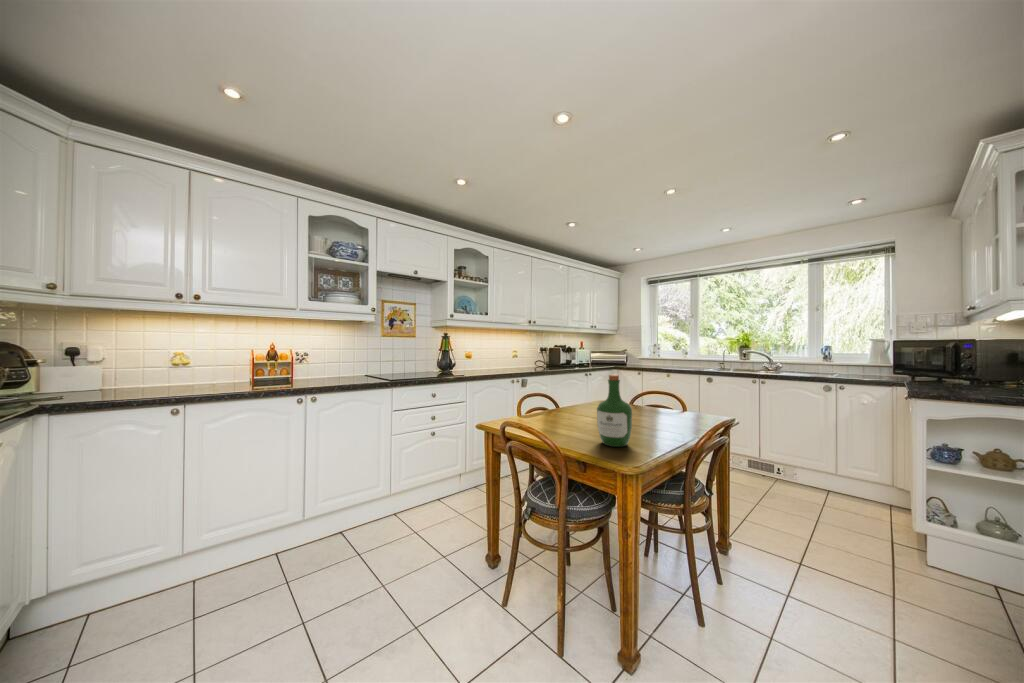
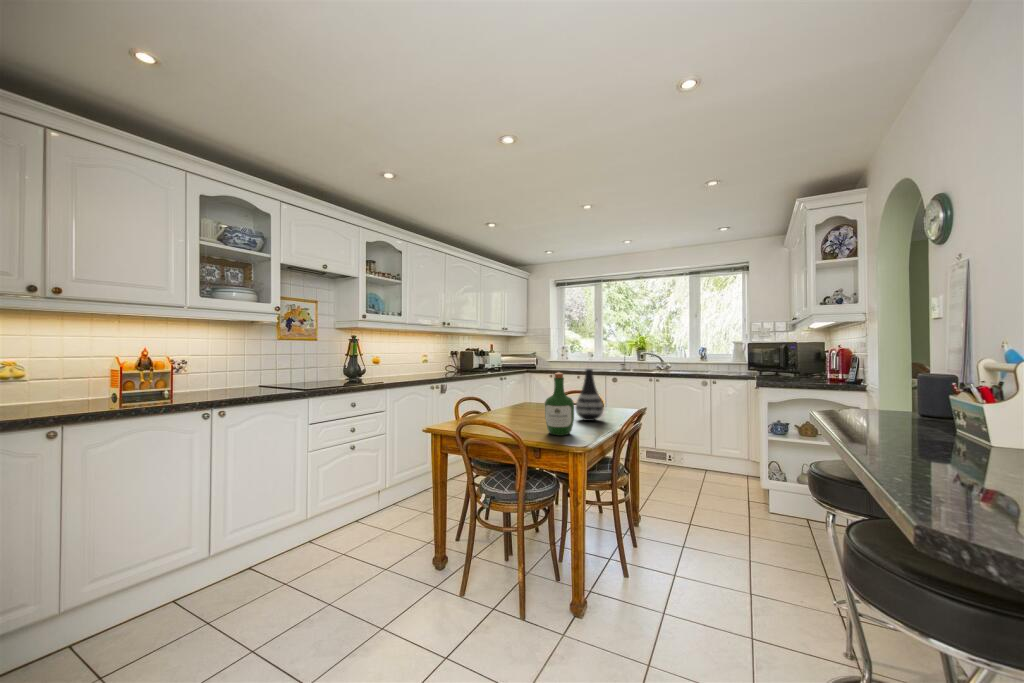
vase: none [643,369,677,430] -> present [575,369,603,421]

